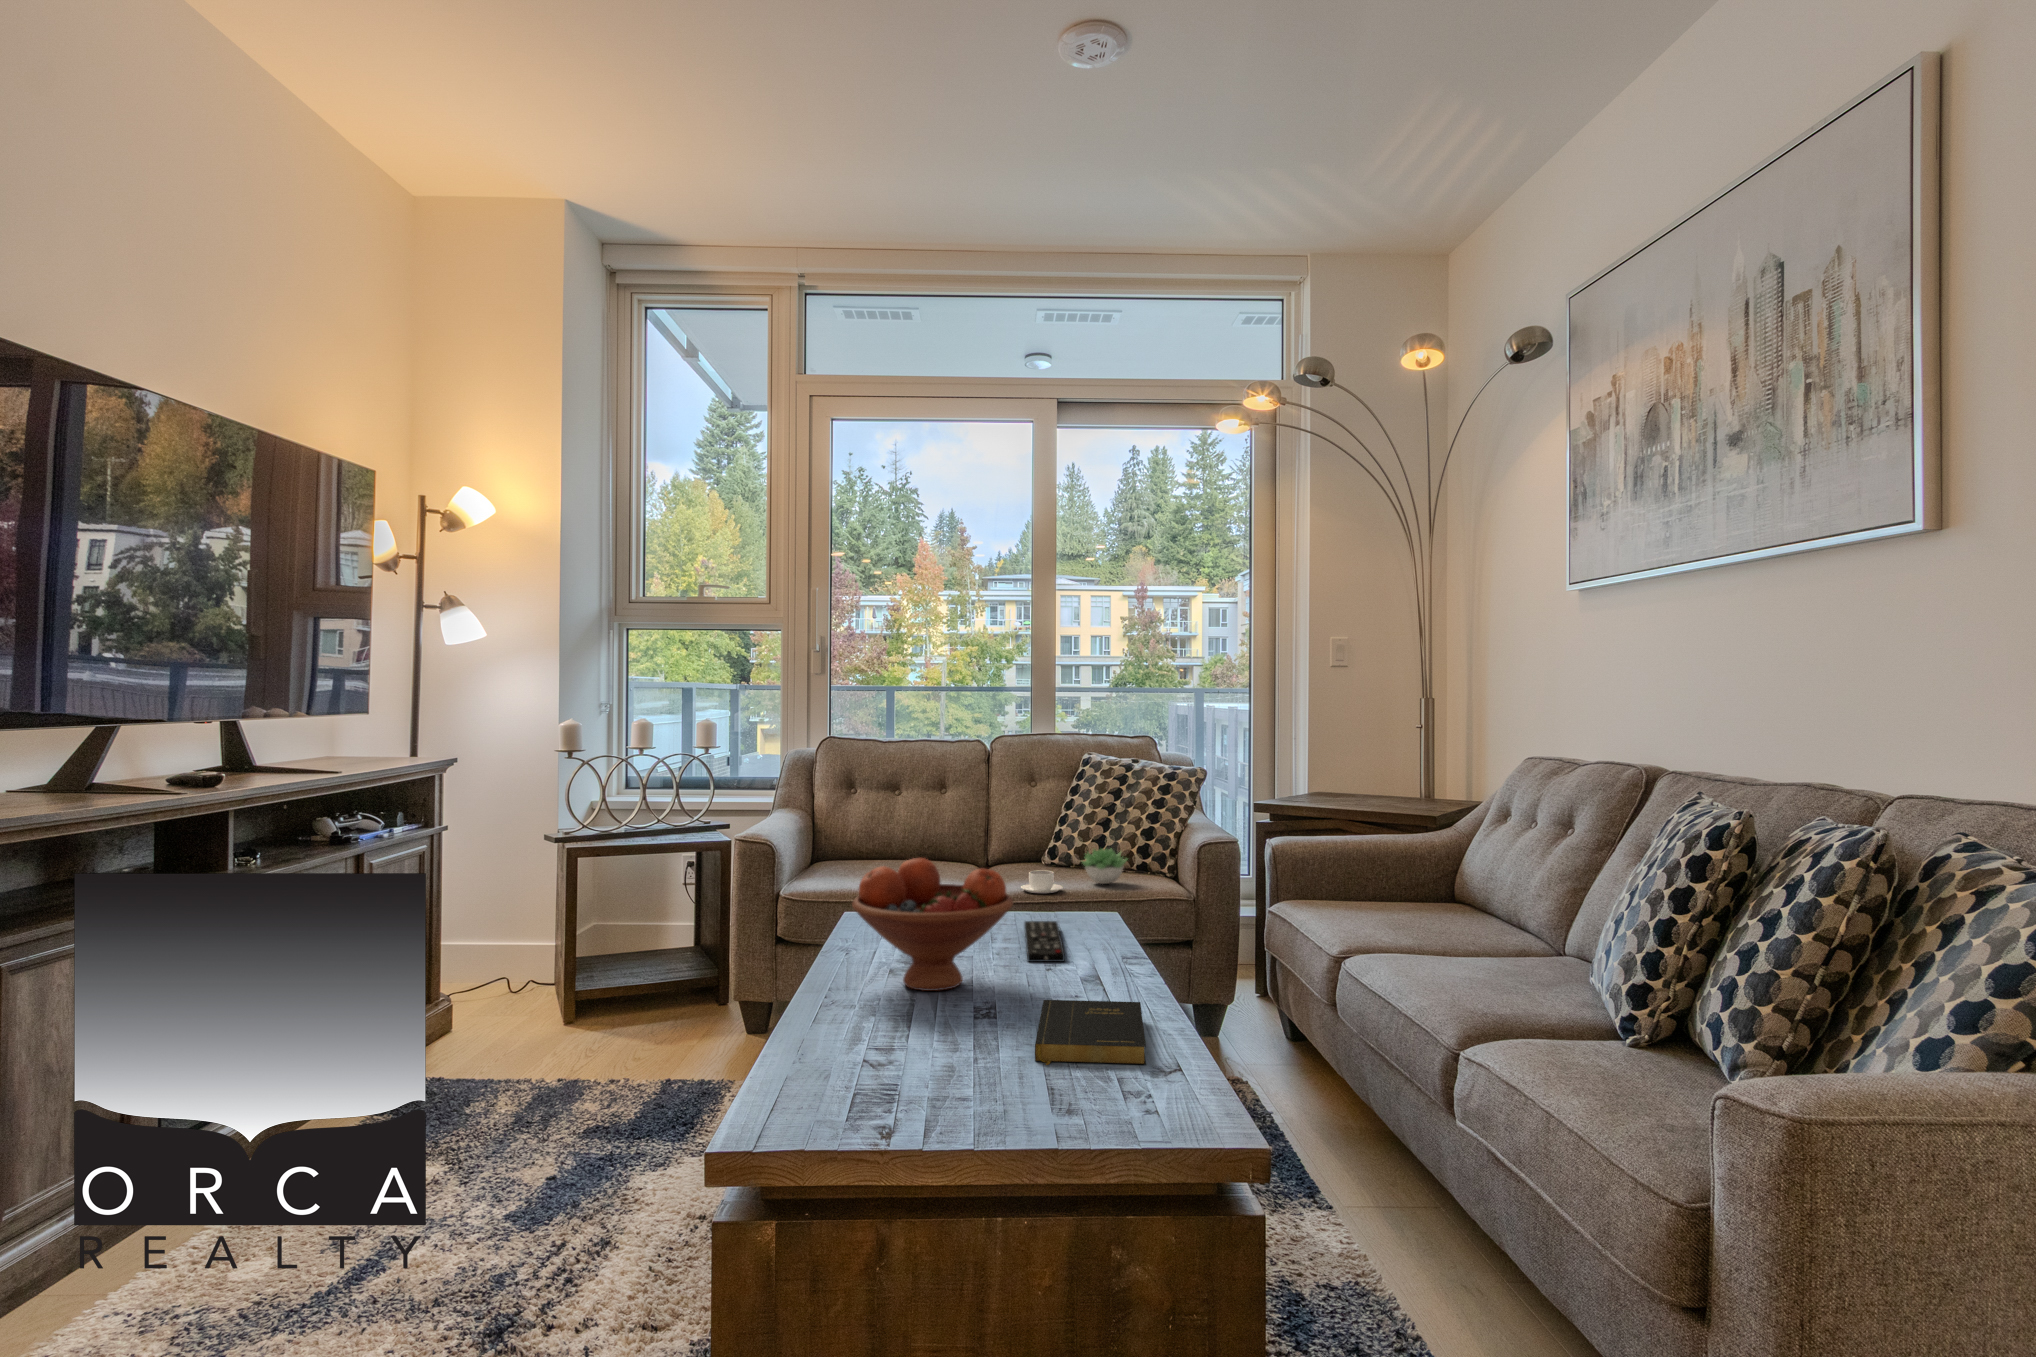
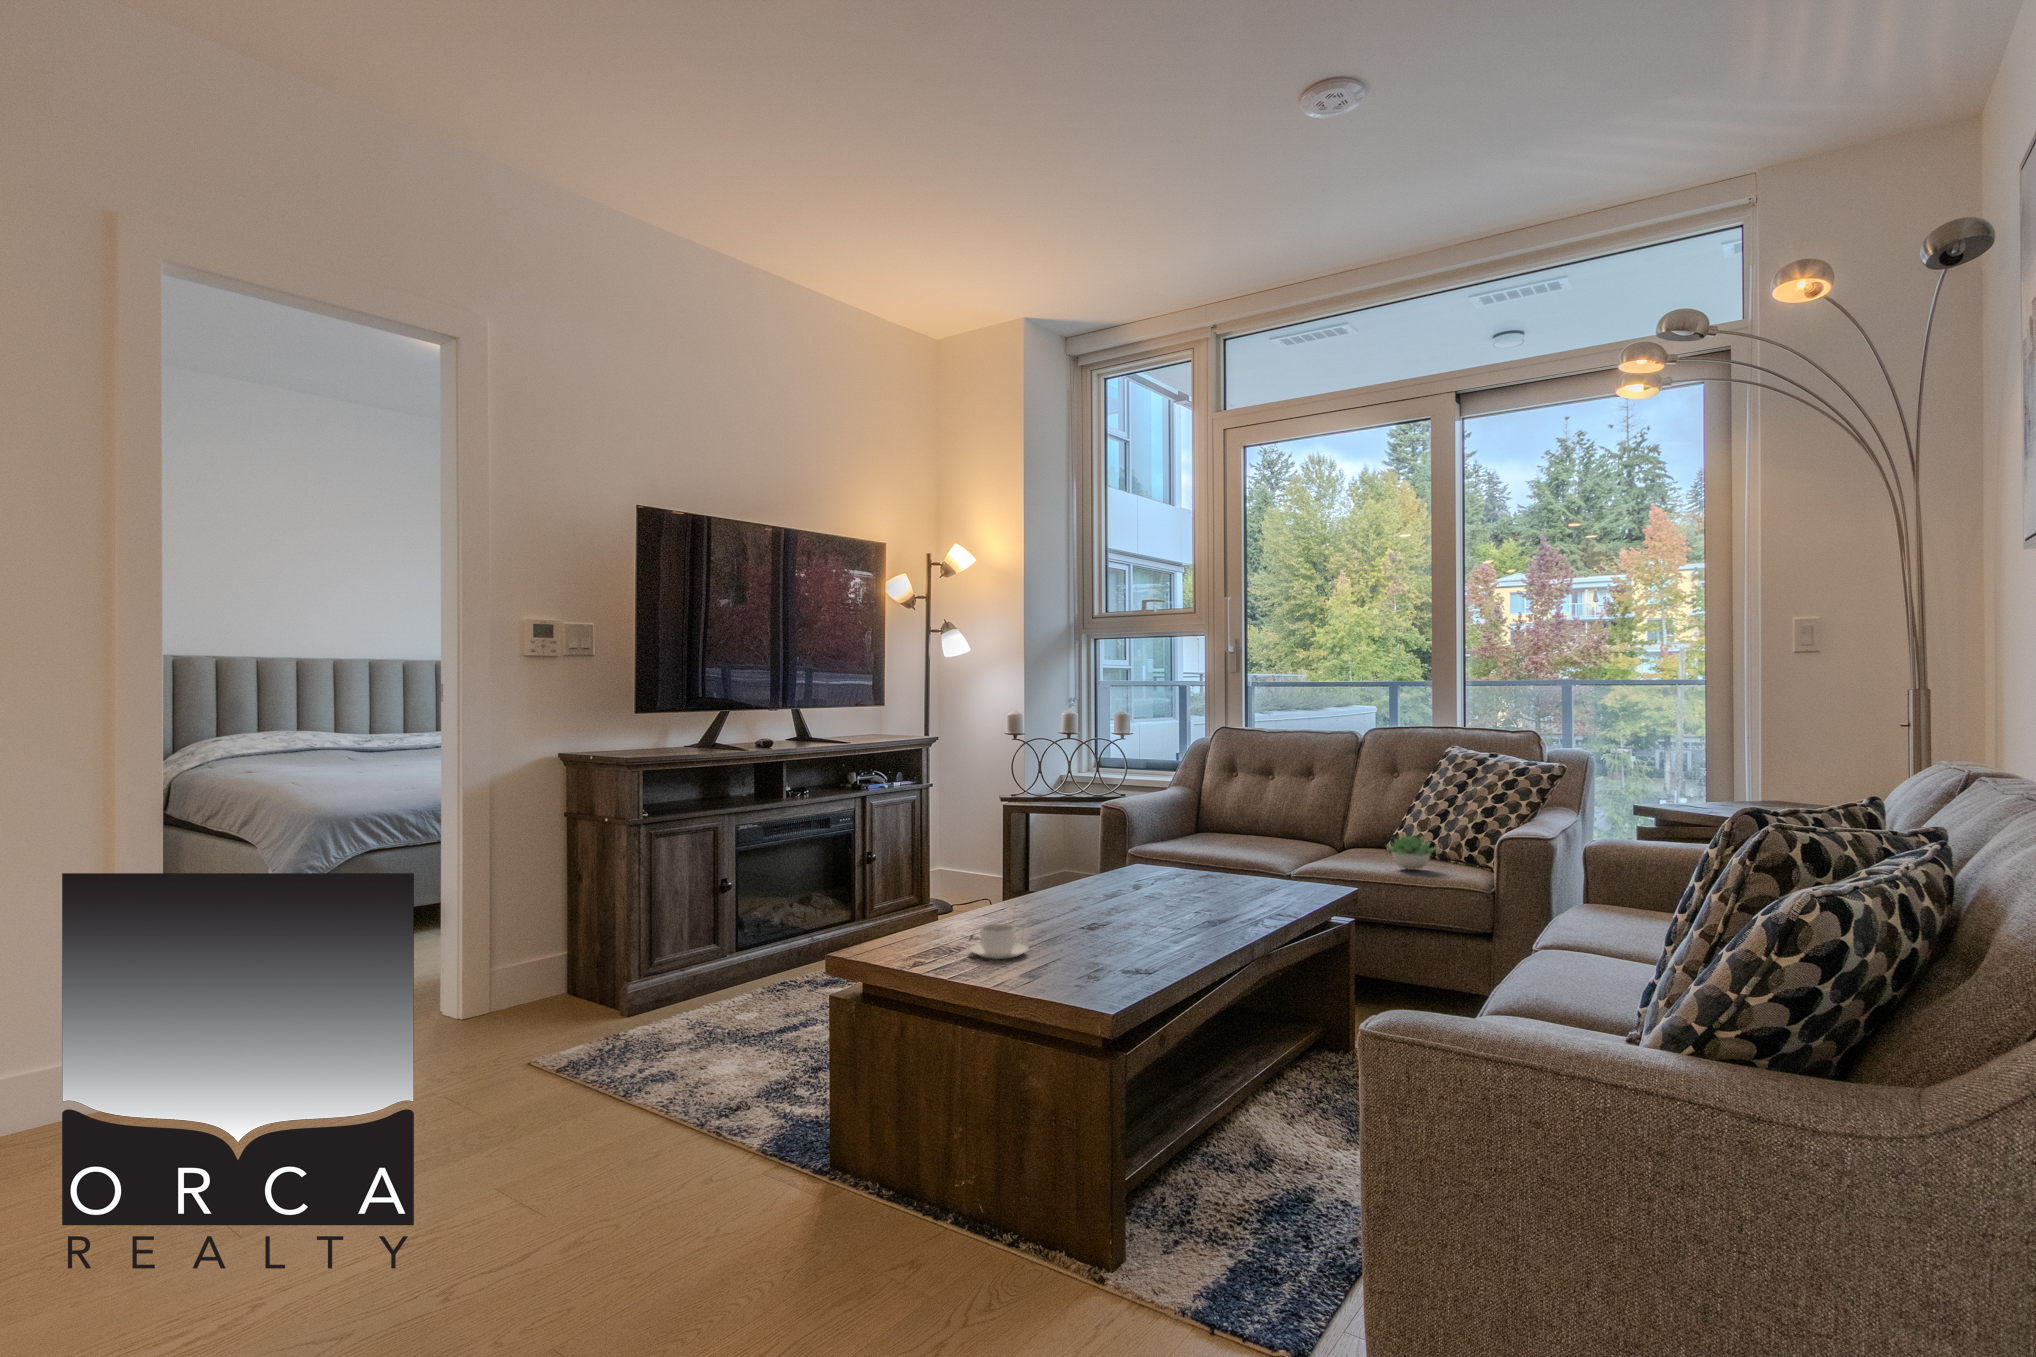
fruit bowl: present [852,858,1013,991] -> none [1037,815,1161,915]
coffee cup: present [1021,870,1063,893] -> present [970,924,1028,959]
remote control: present [1024,921,1065,962] -> none [1201,884,1279,913]
book: present [1035,1000,1146,1065] -> none [1065,925,1195,970]

